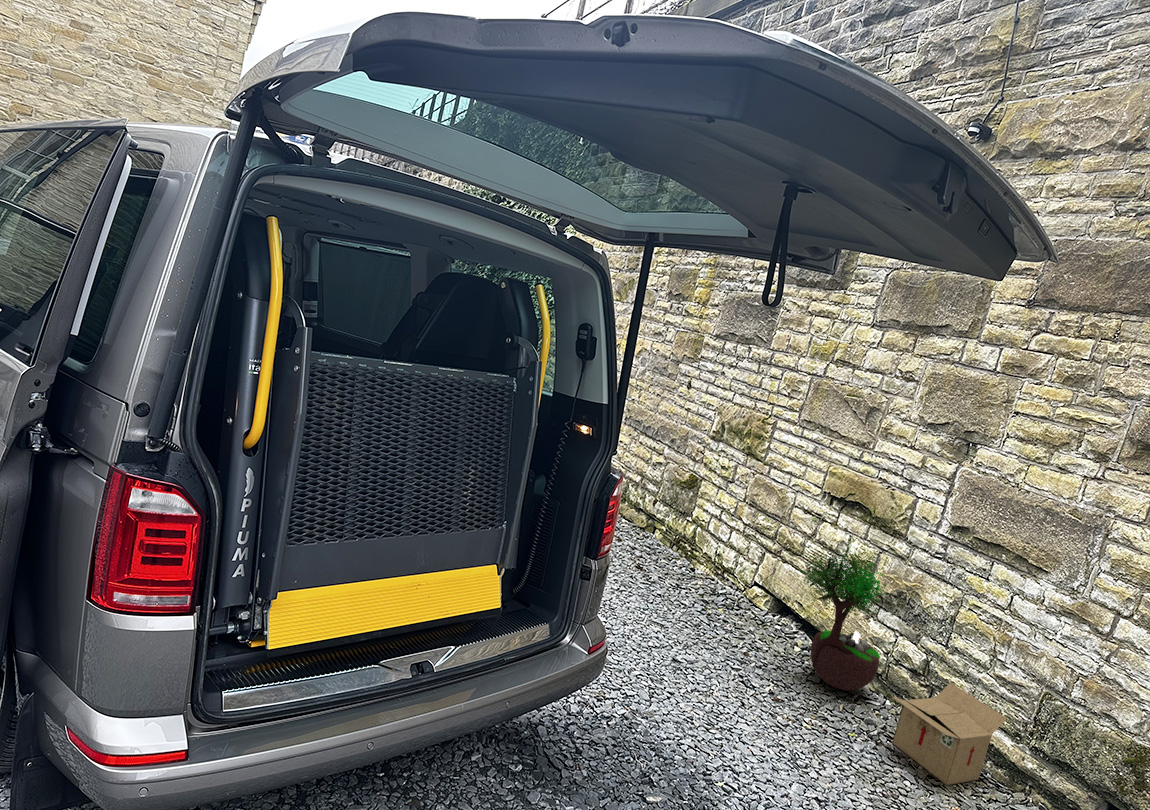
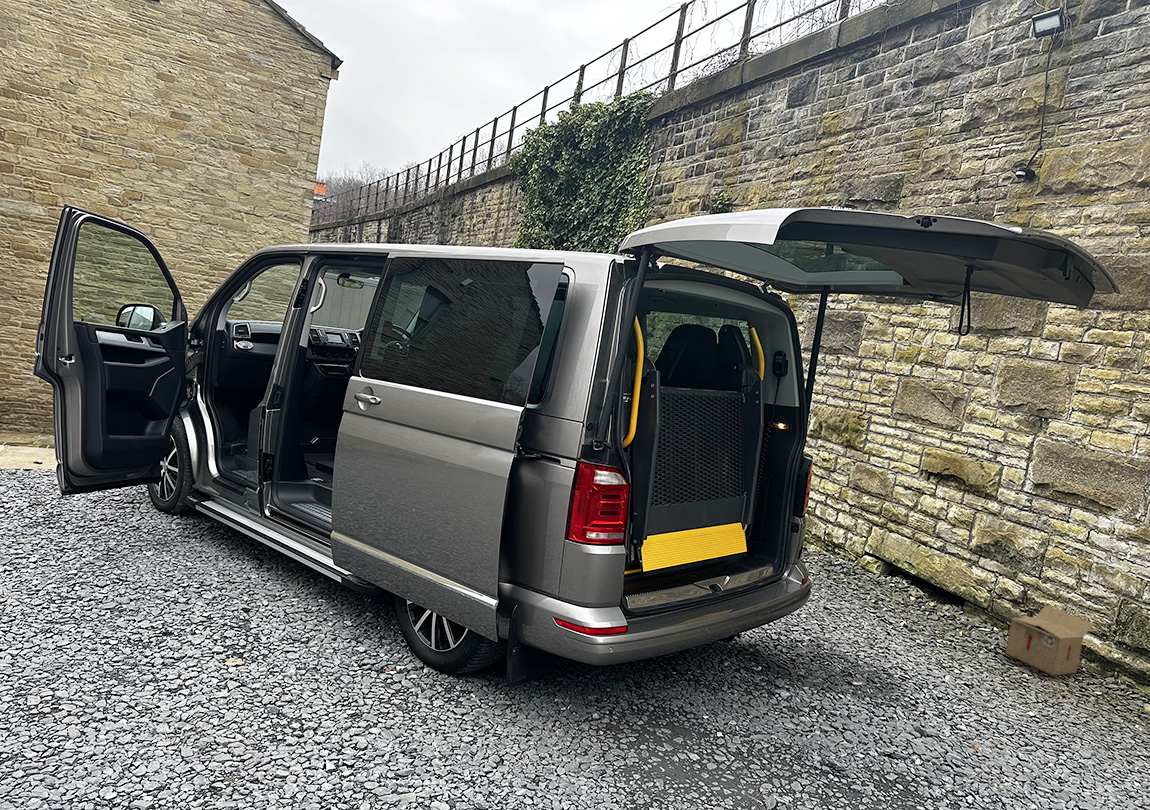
potted tree: present [798,539,887,690] -> none [912,501,989,623]

